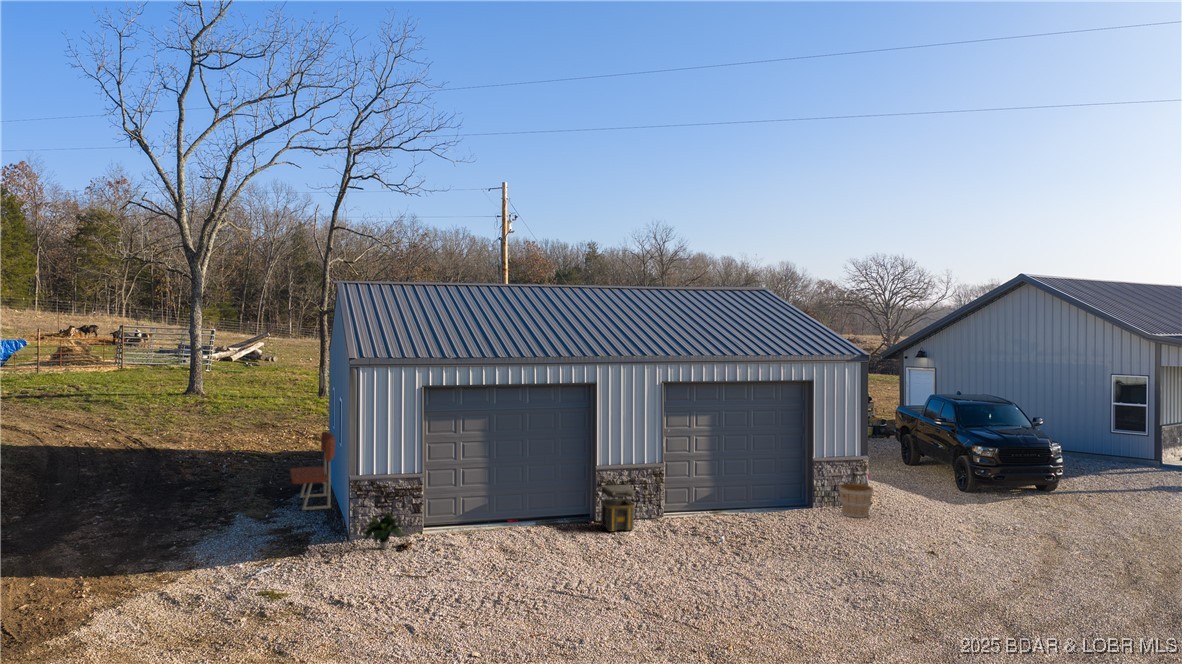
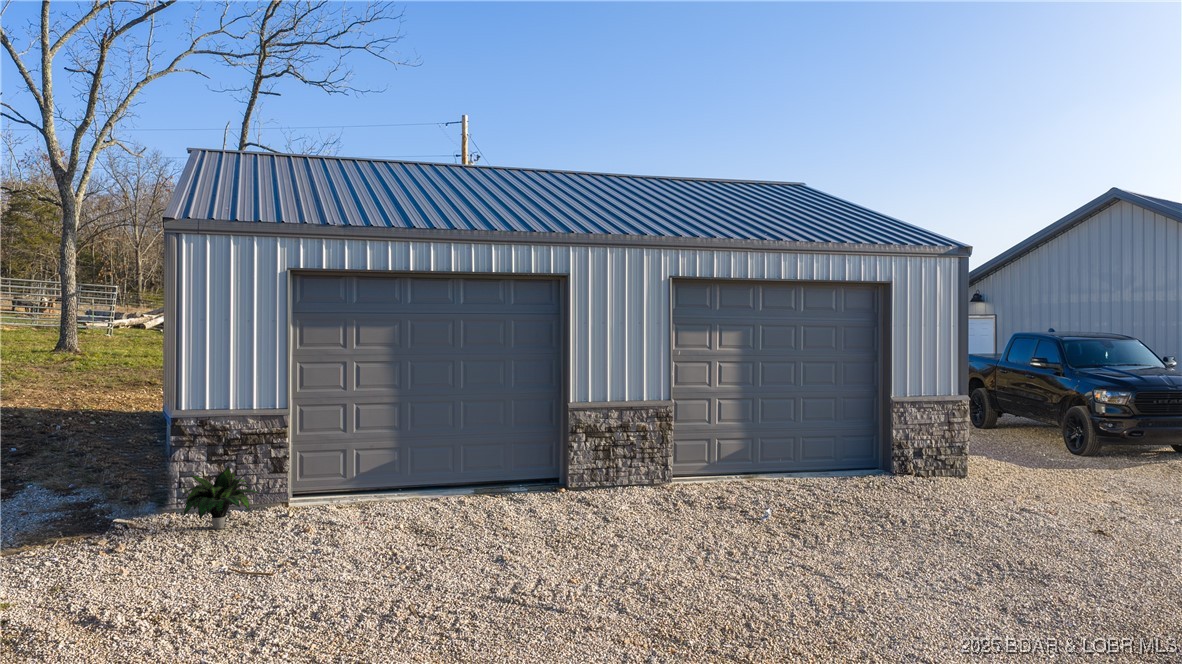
bench: present [290,431,335,510] -> none [97,358,172,474]
wooden bucket: present [838,484,874,518] -> none [927,435,981,484]
toolbox: present [601,485,635,531] -> none [575,433,629,503]

